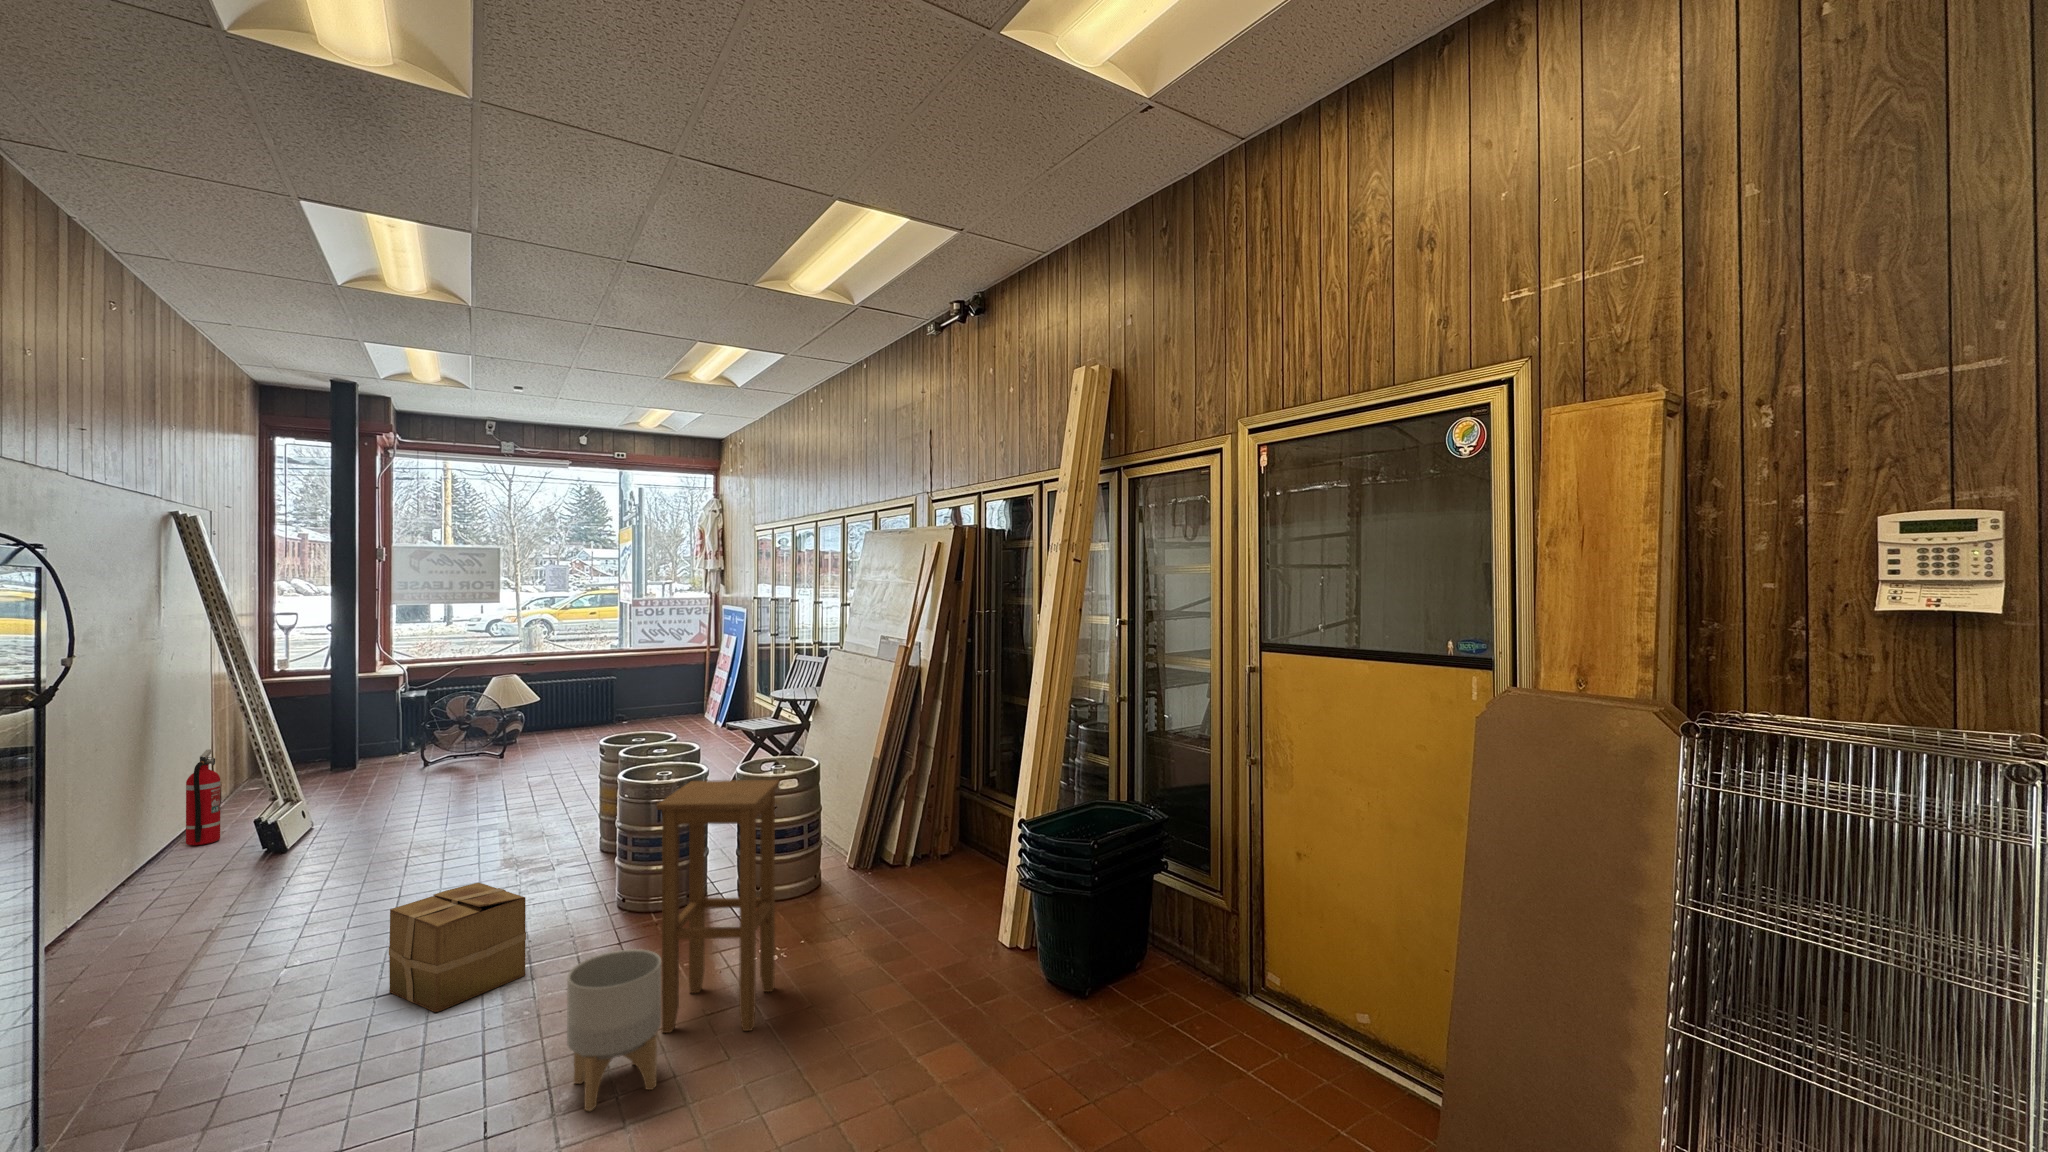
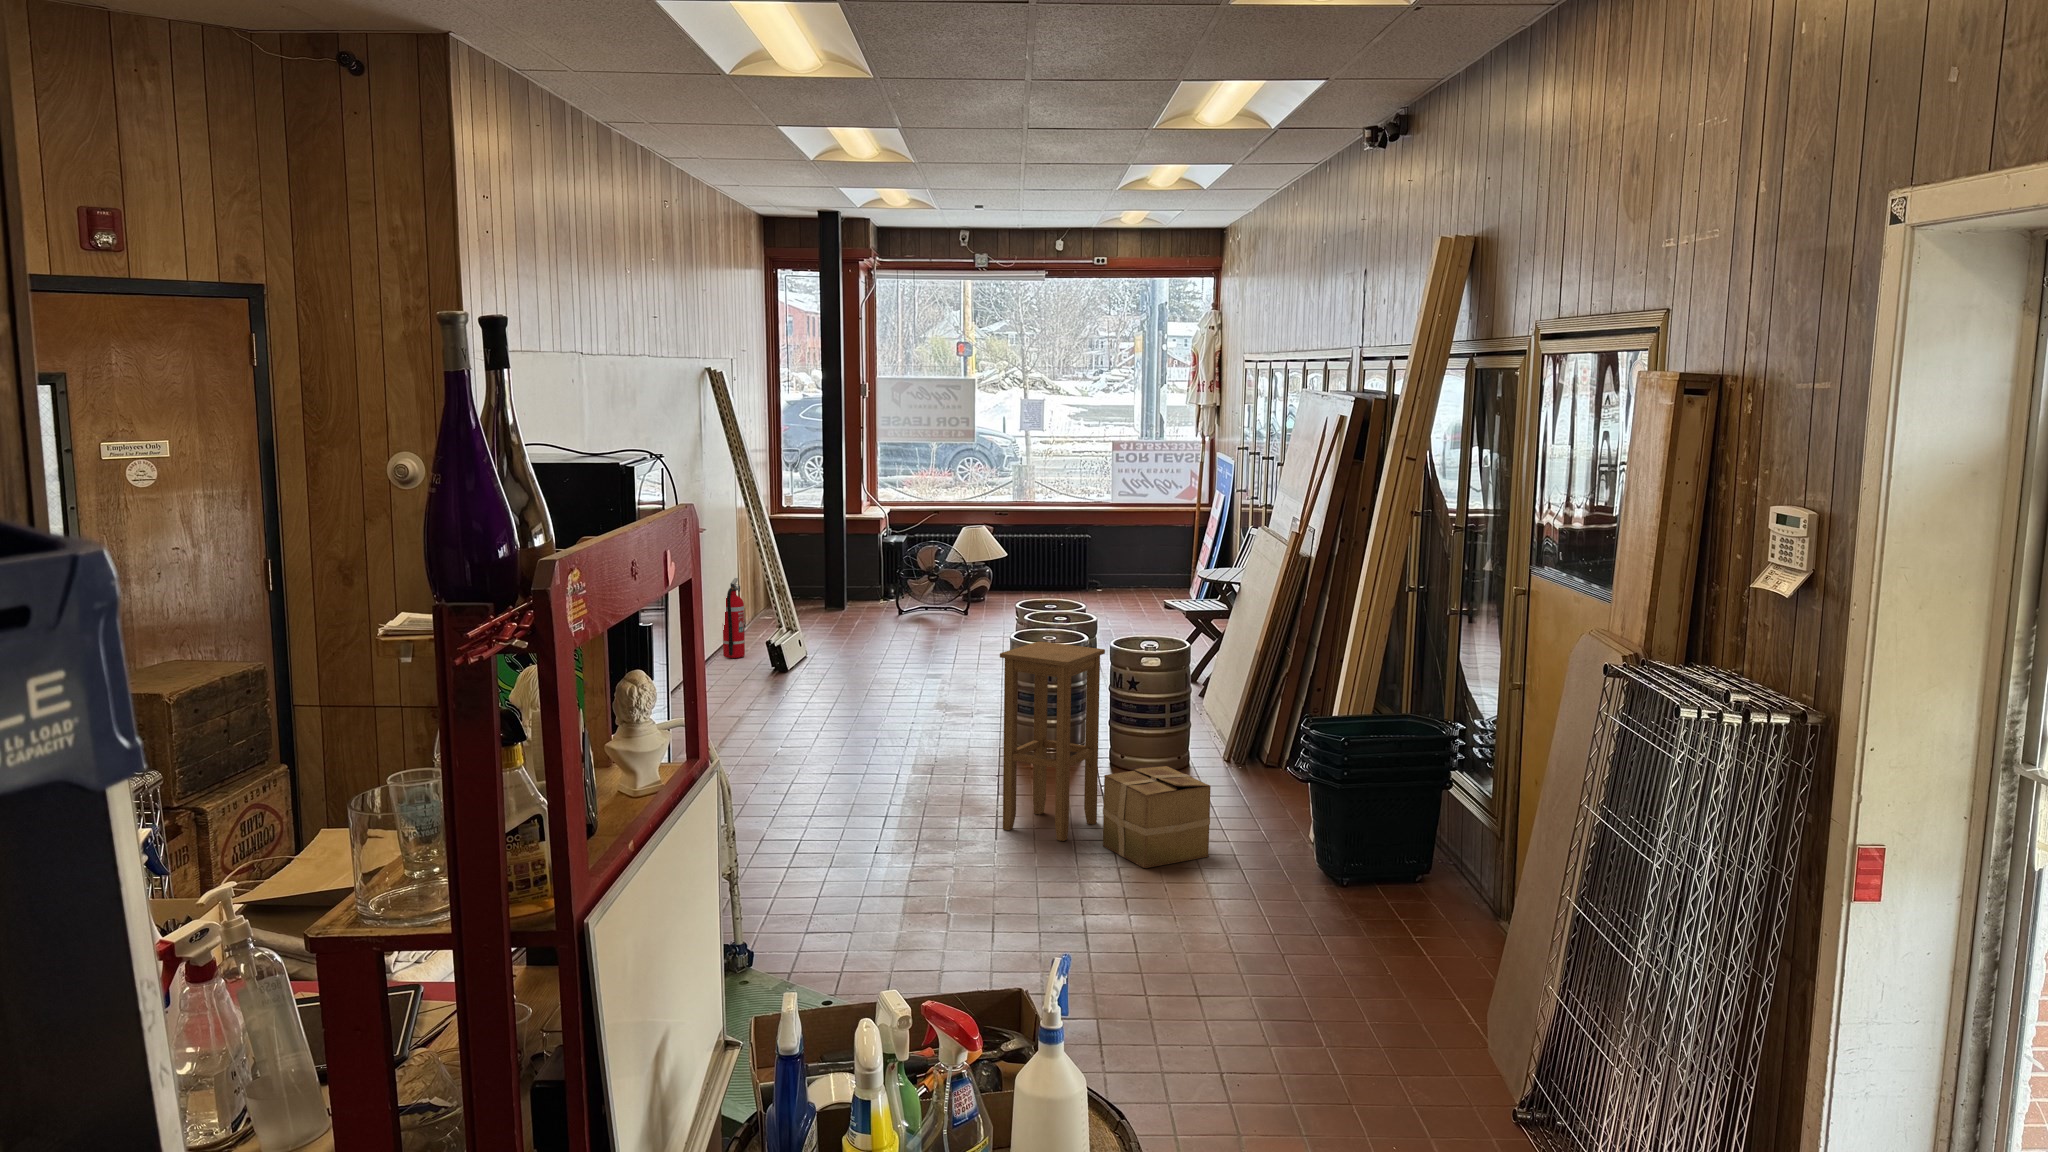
cardboard box: present [389,883,526,1012] -> present [1103,766,1211,868]
planter: present [567,949,661,1111] -> none [930,756,993,854]

